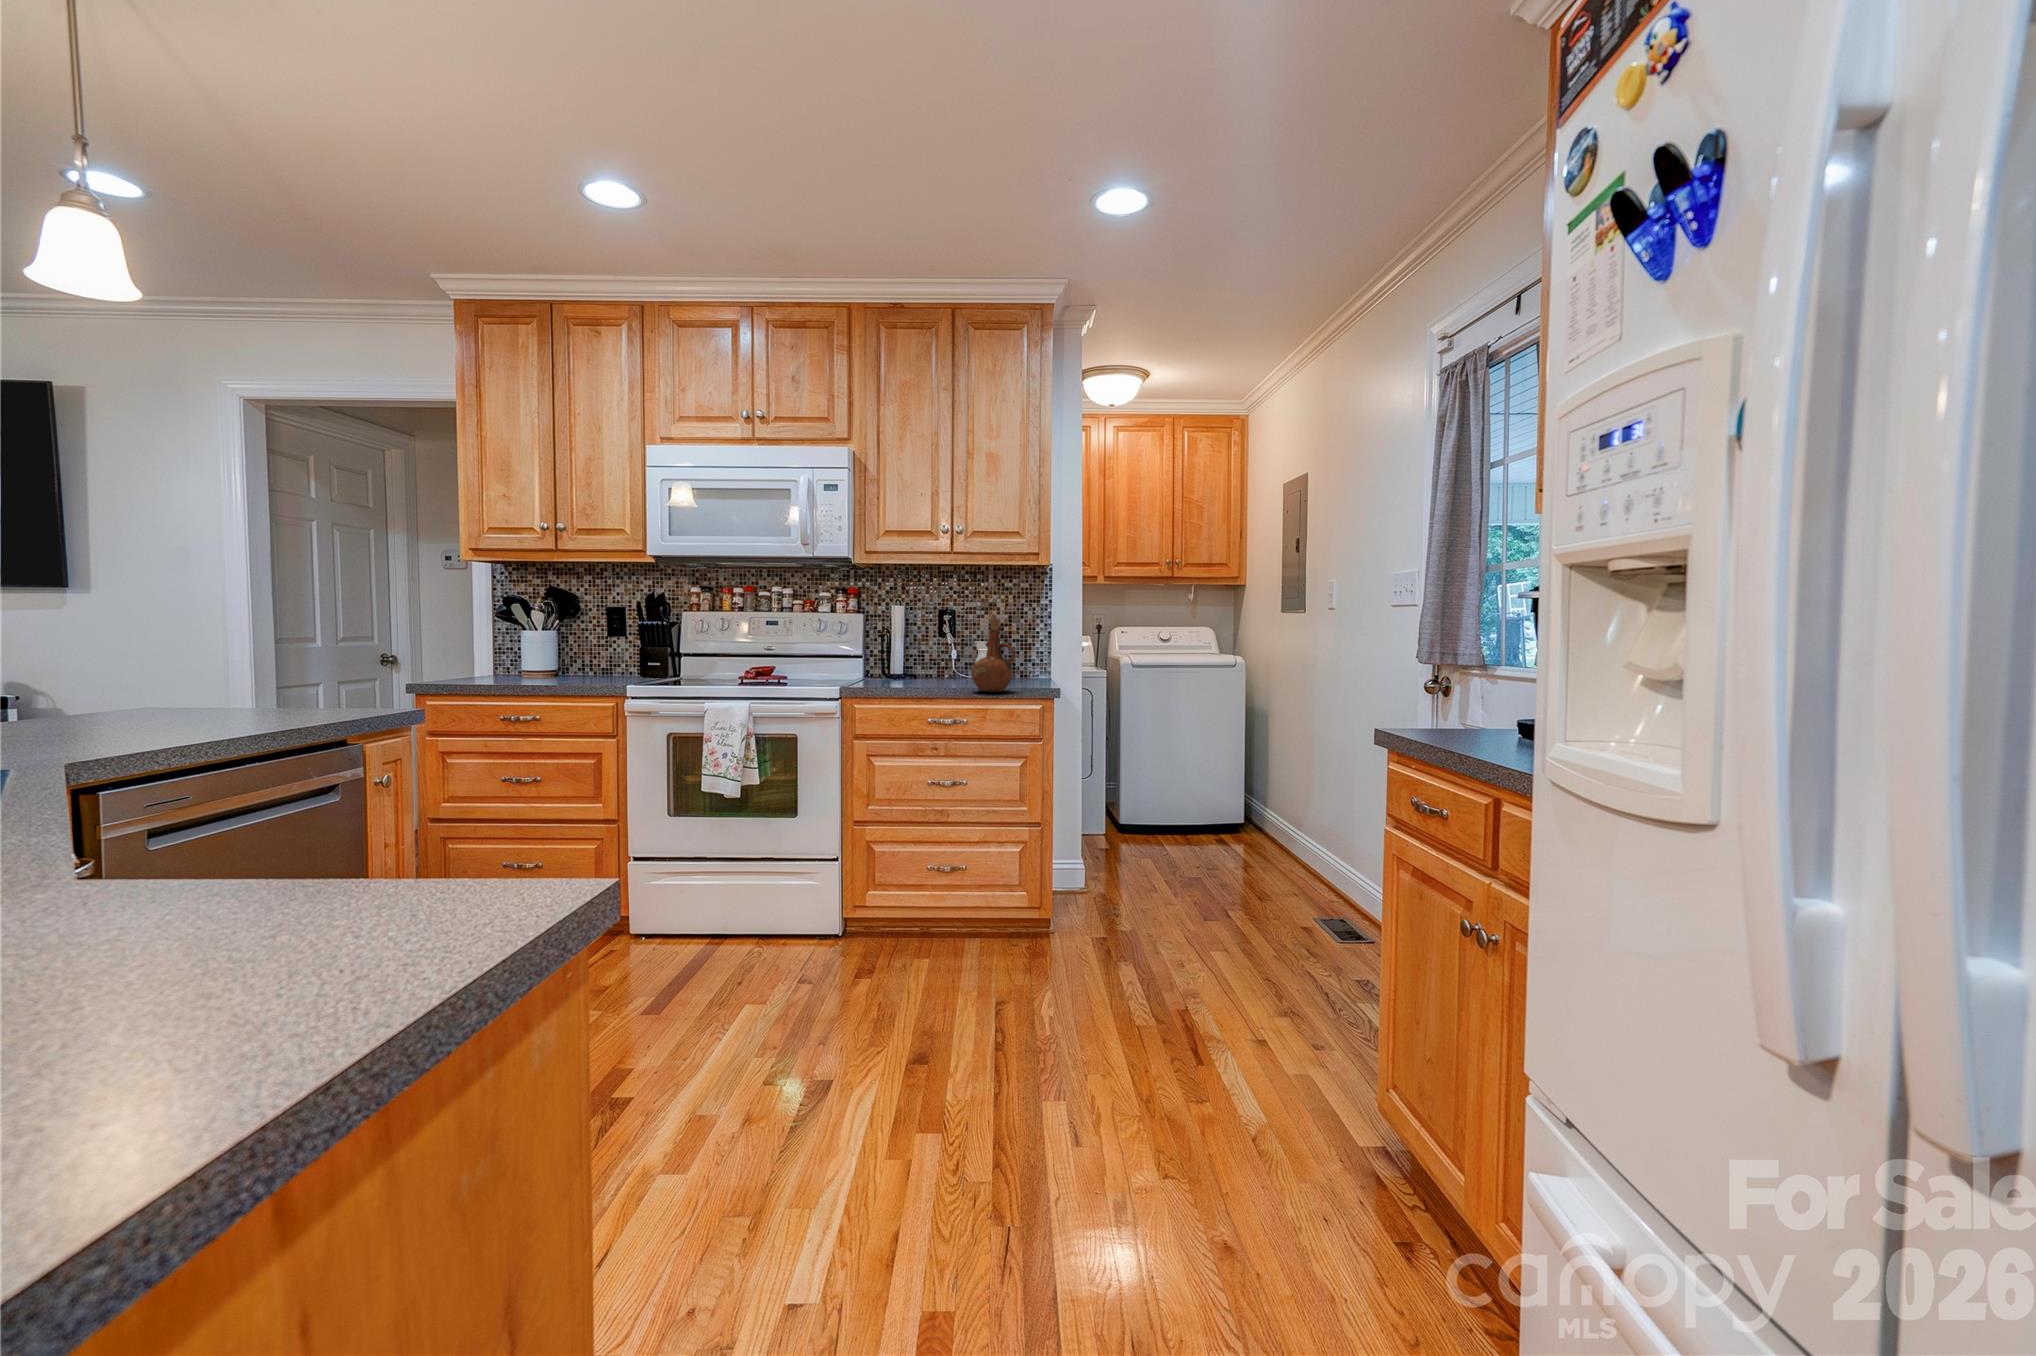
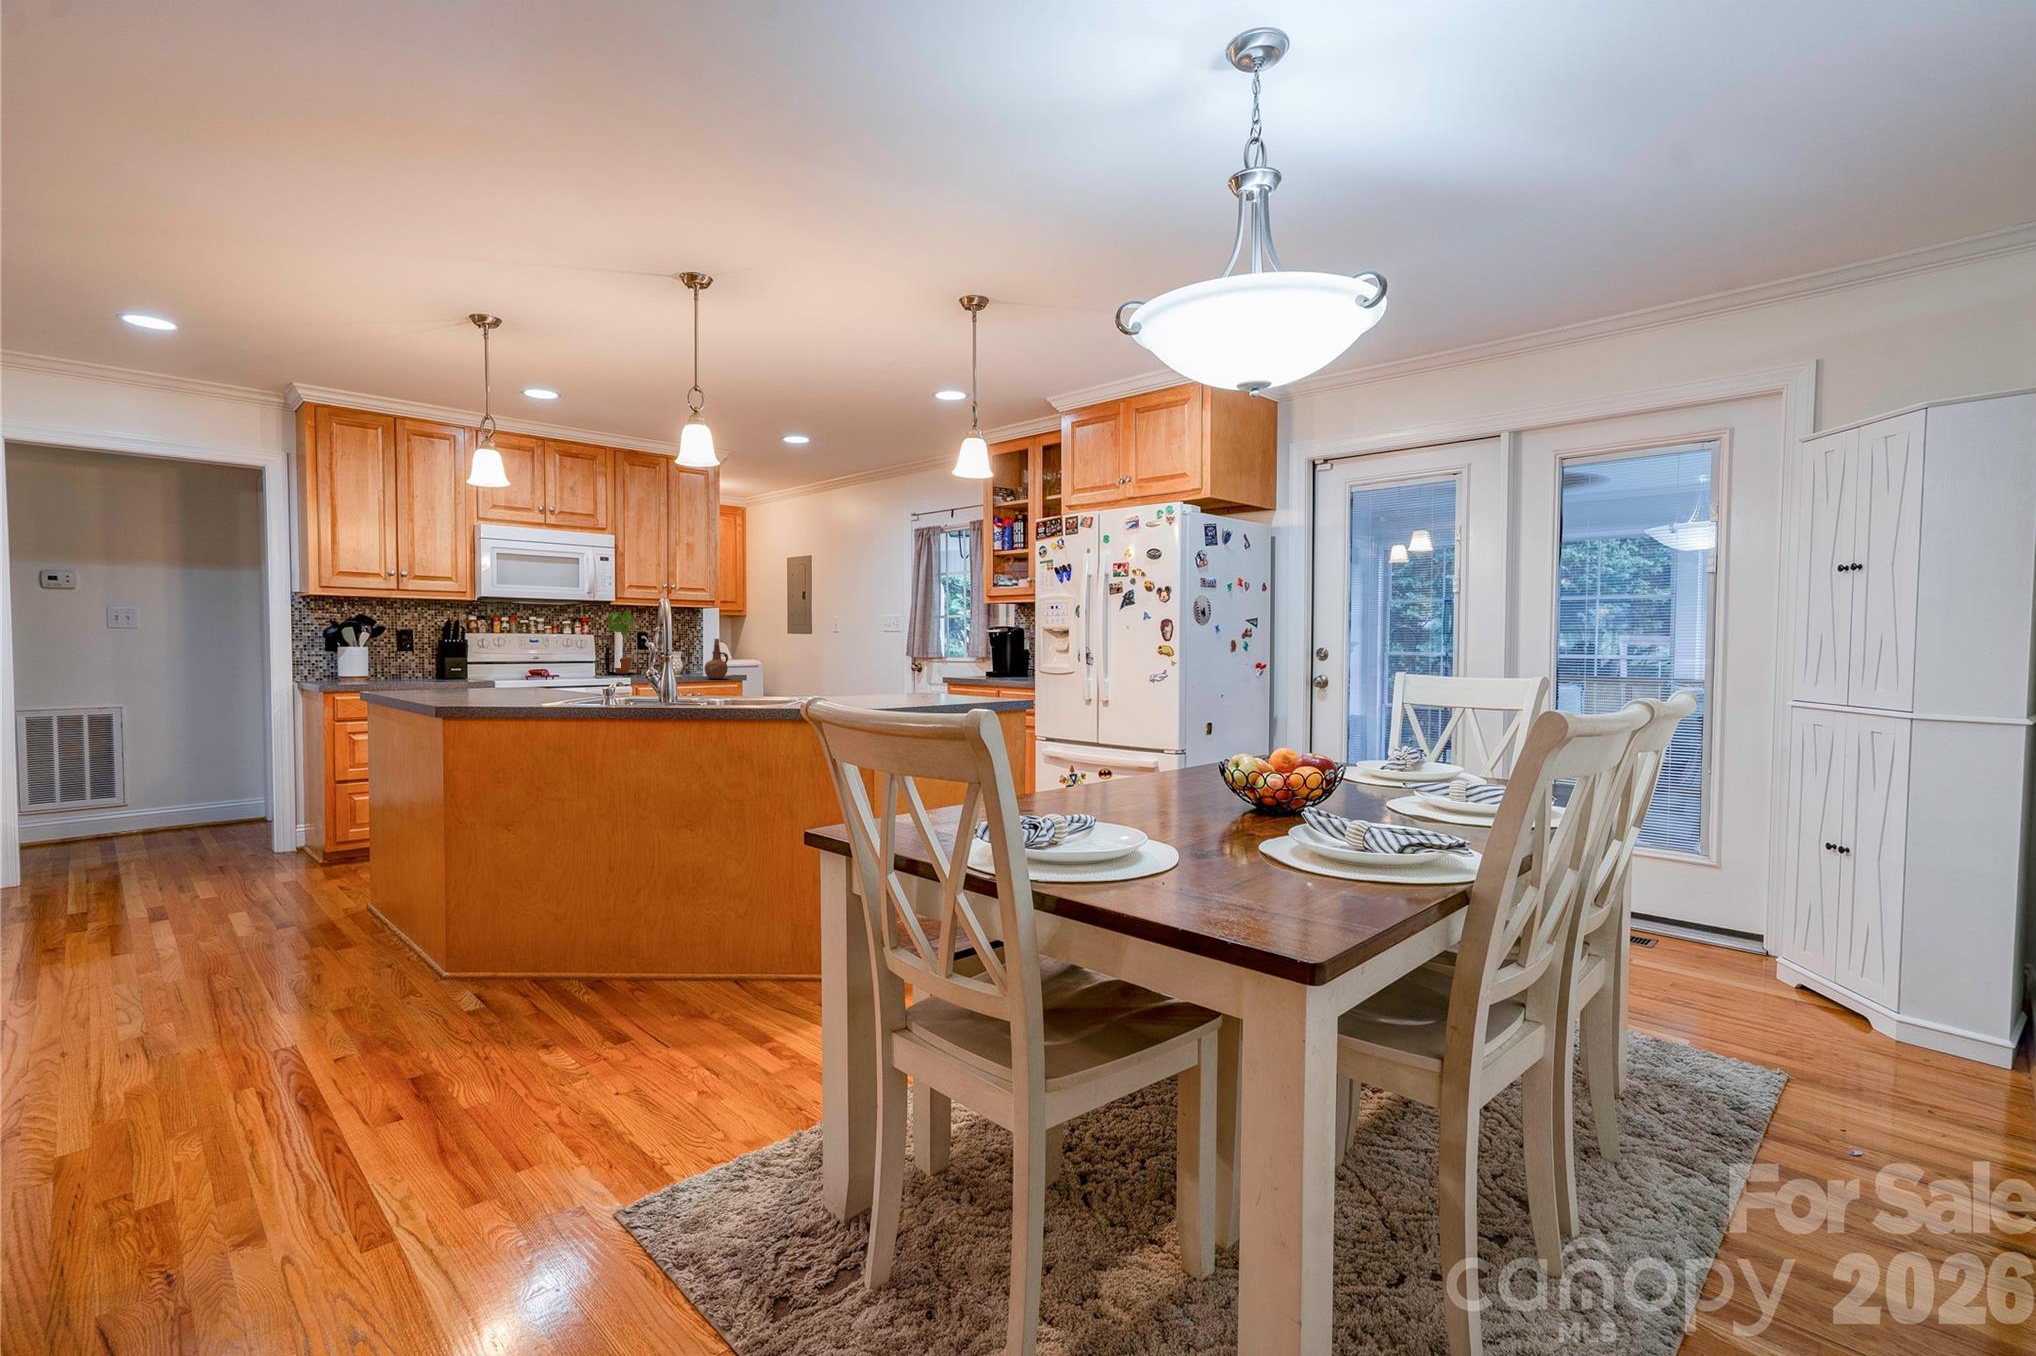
potted plant: none [881,575,923,675] -> present [607,611,635,674]

